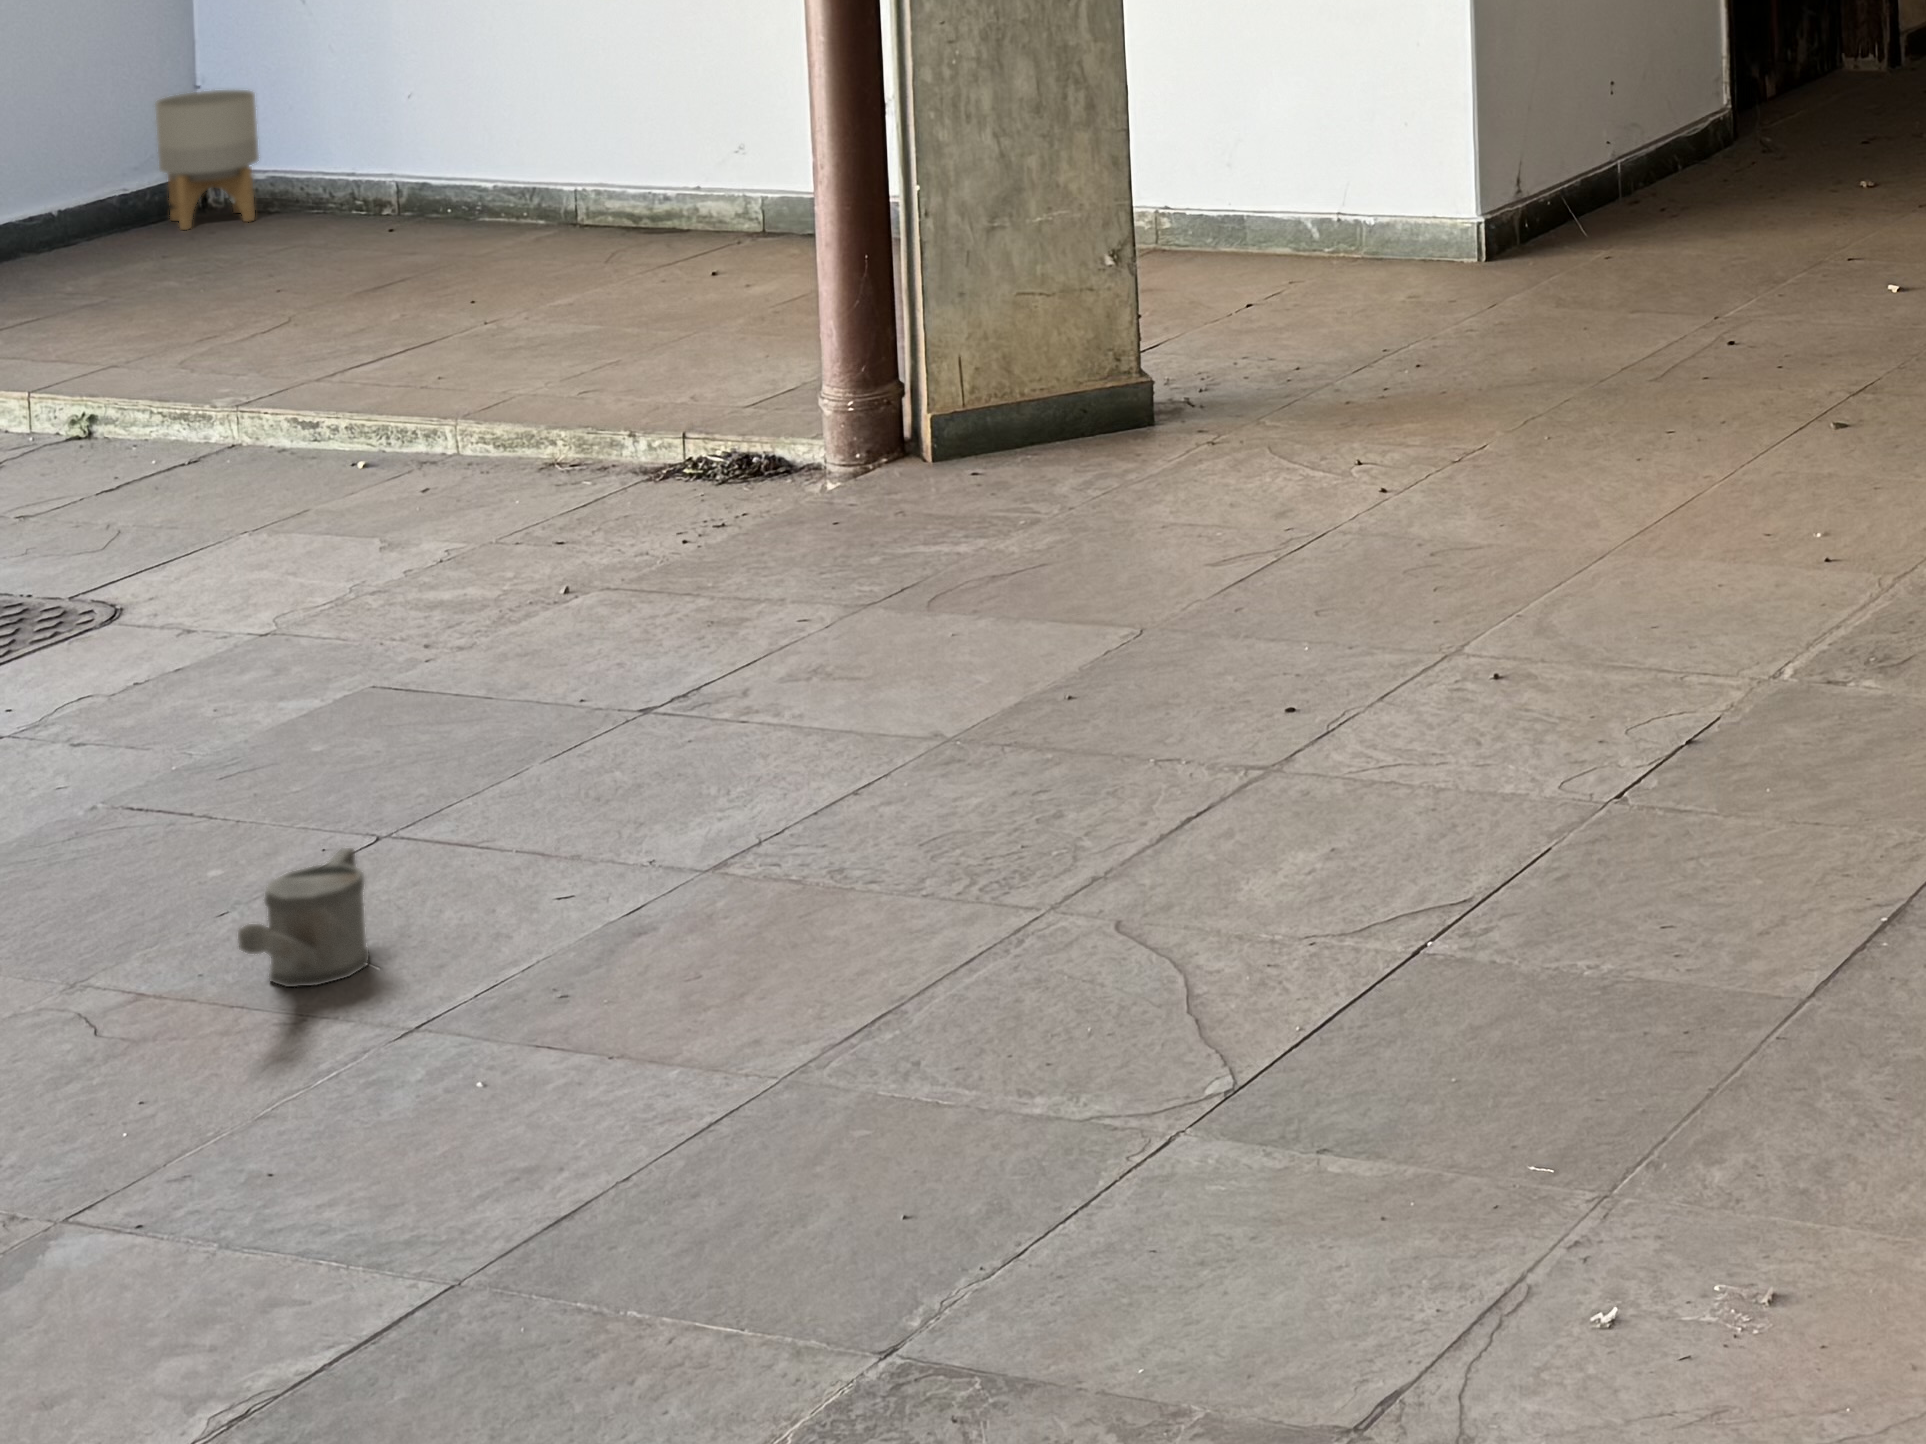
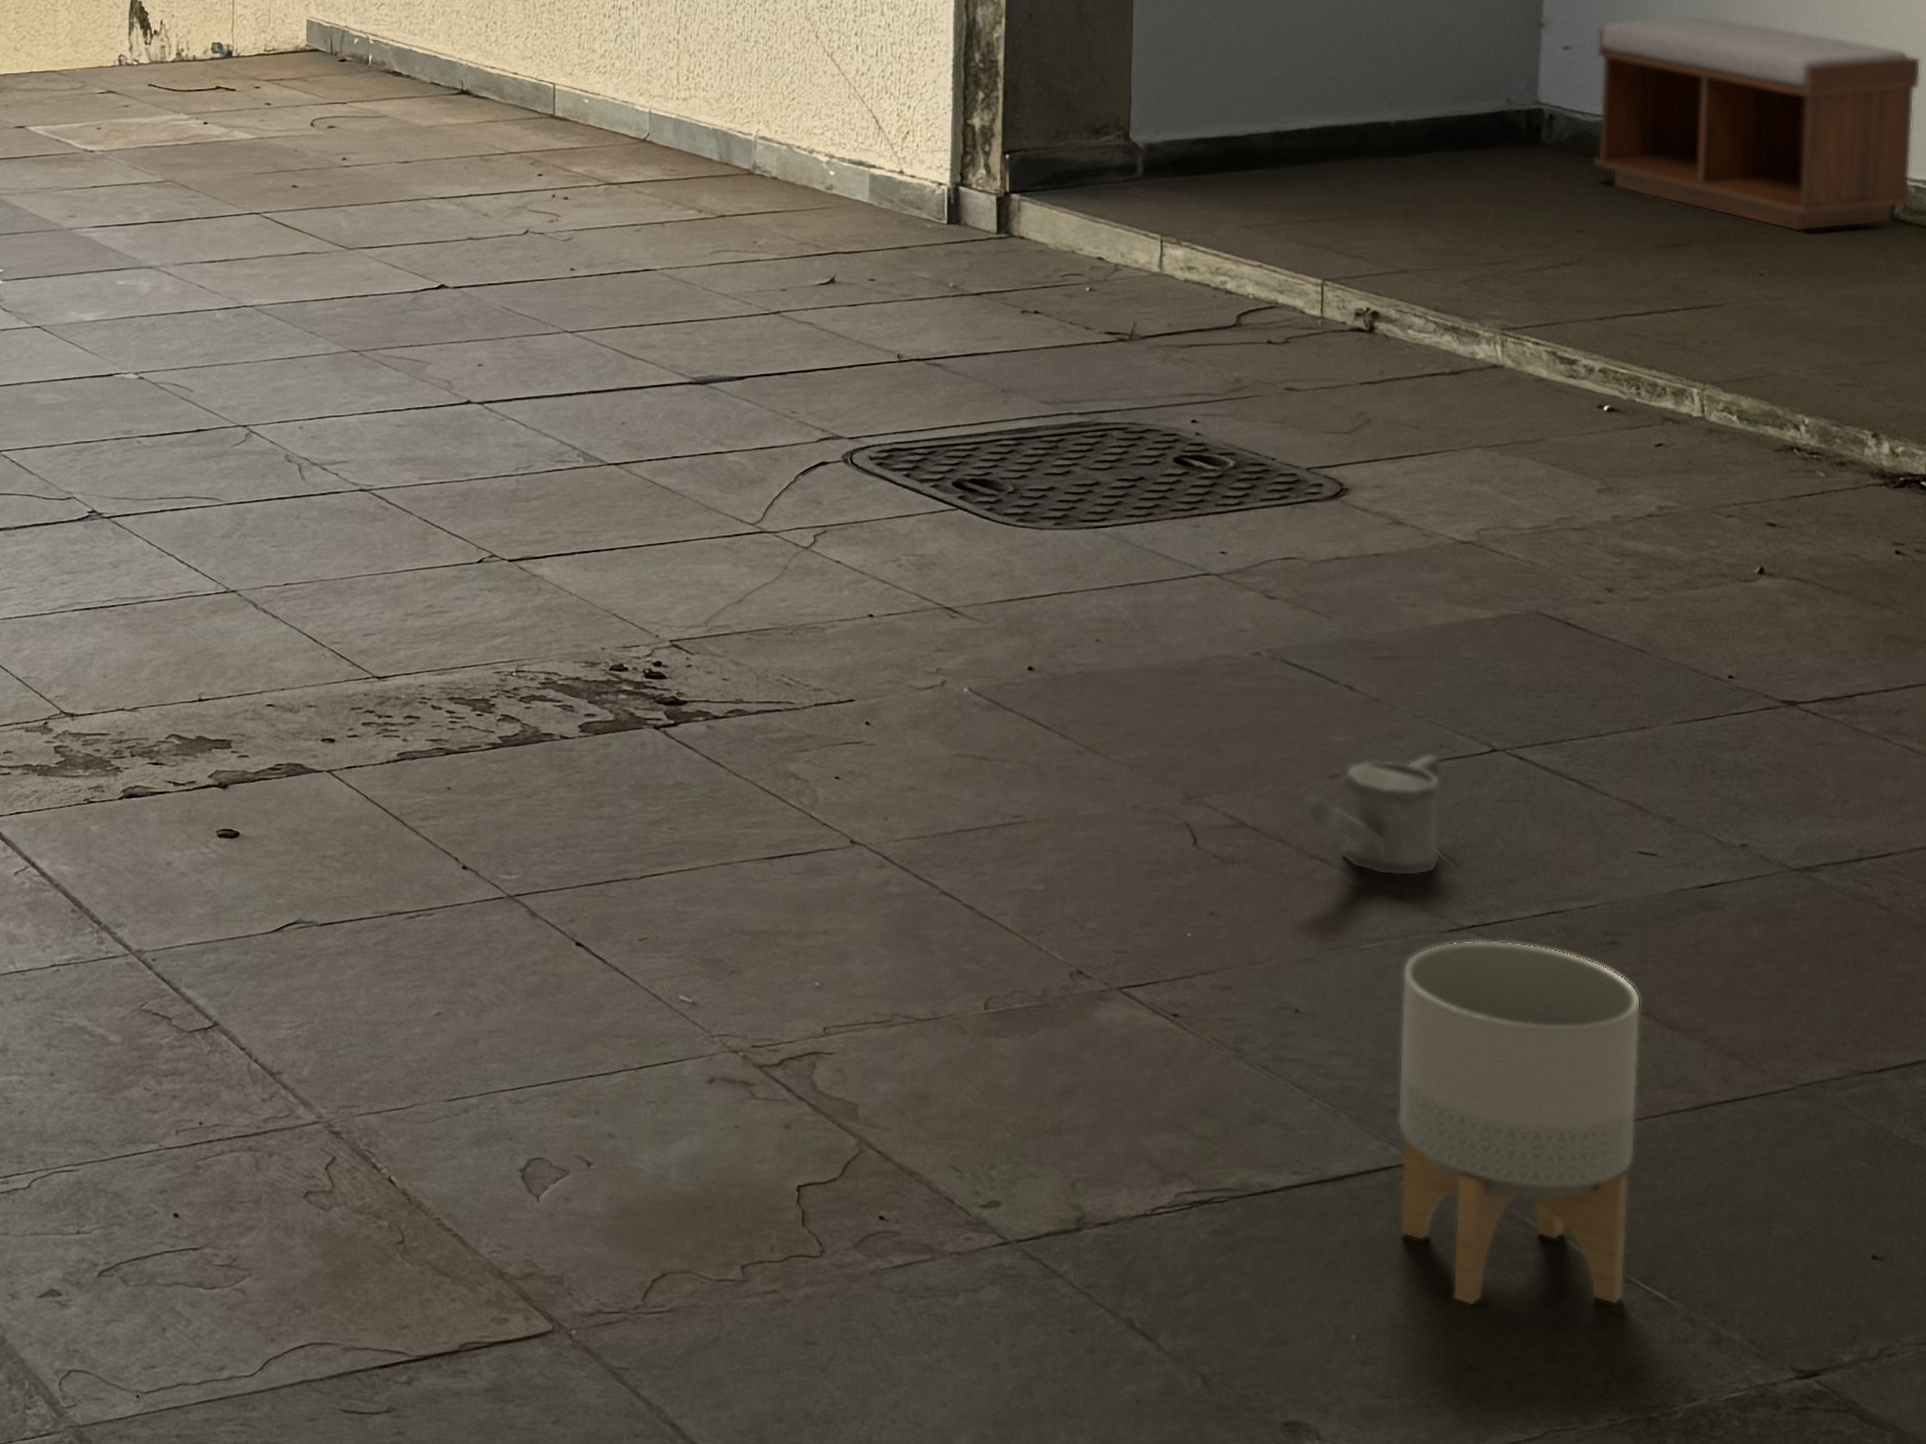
bench: none [268,59,590,253] -> present [1595,17,1919,230]
planter: present [155,90,259,230] -> present [1399,942,1639,1303]

